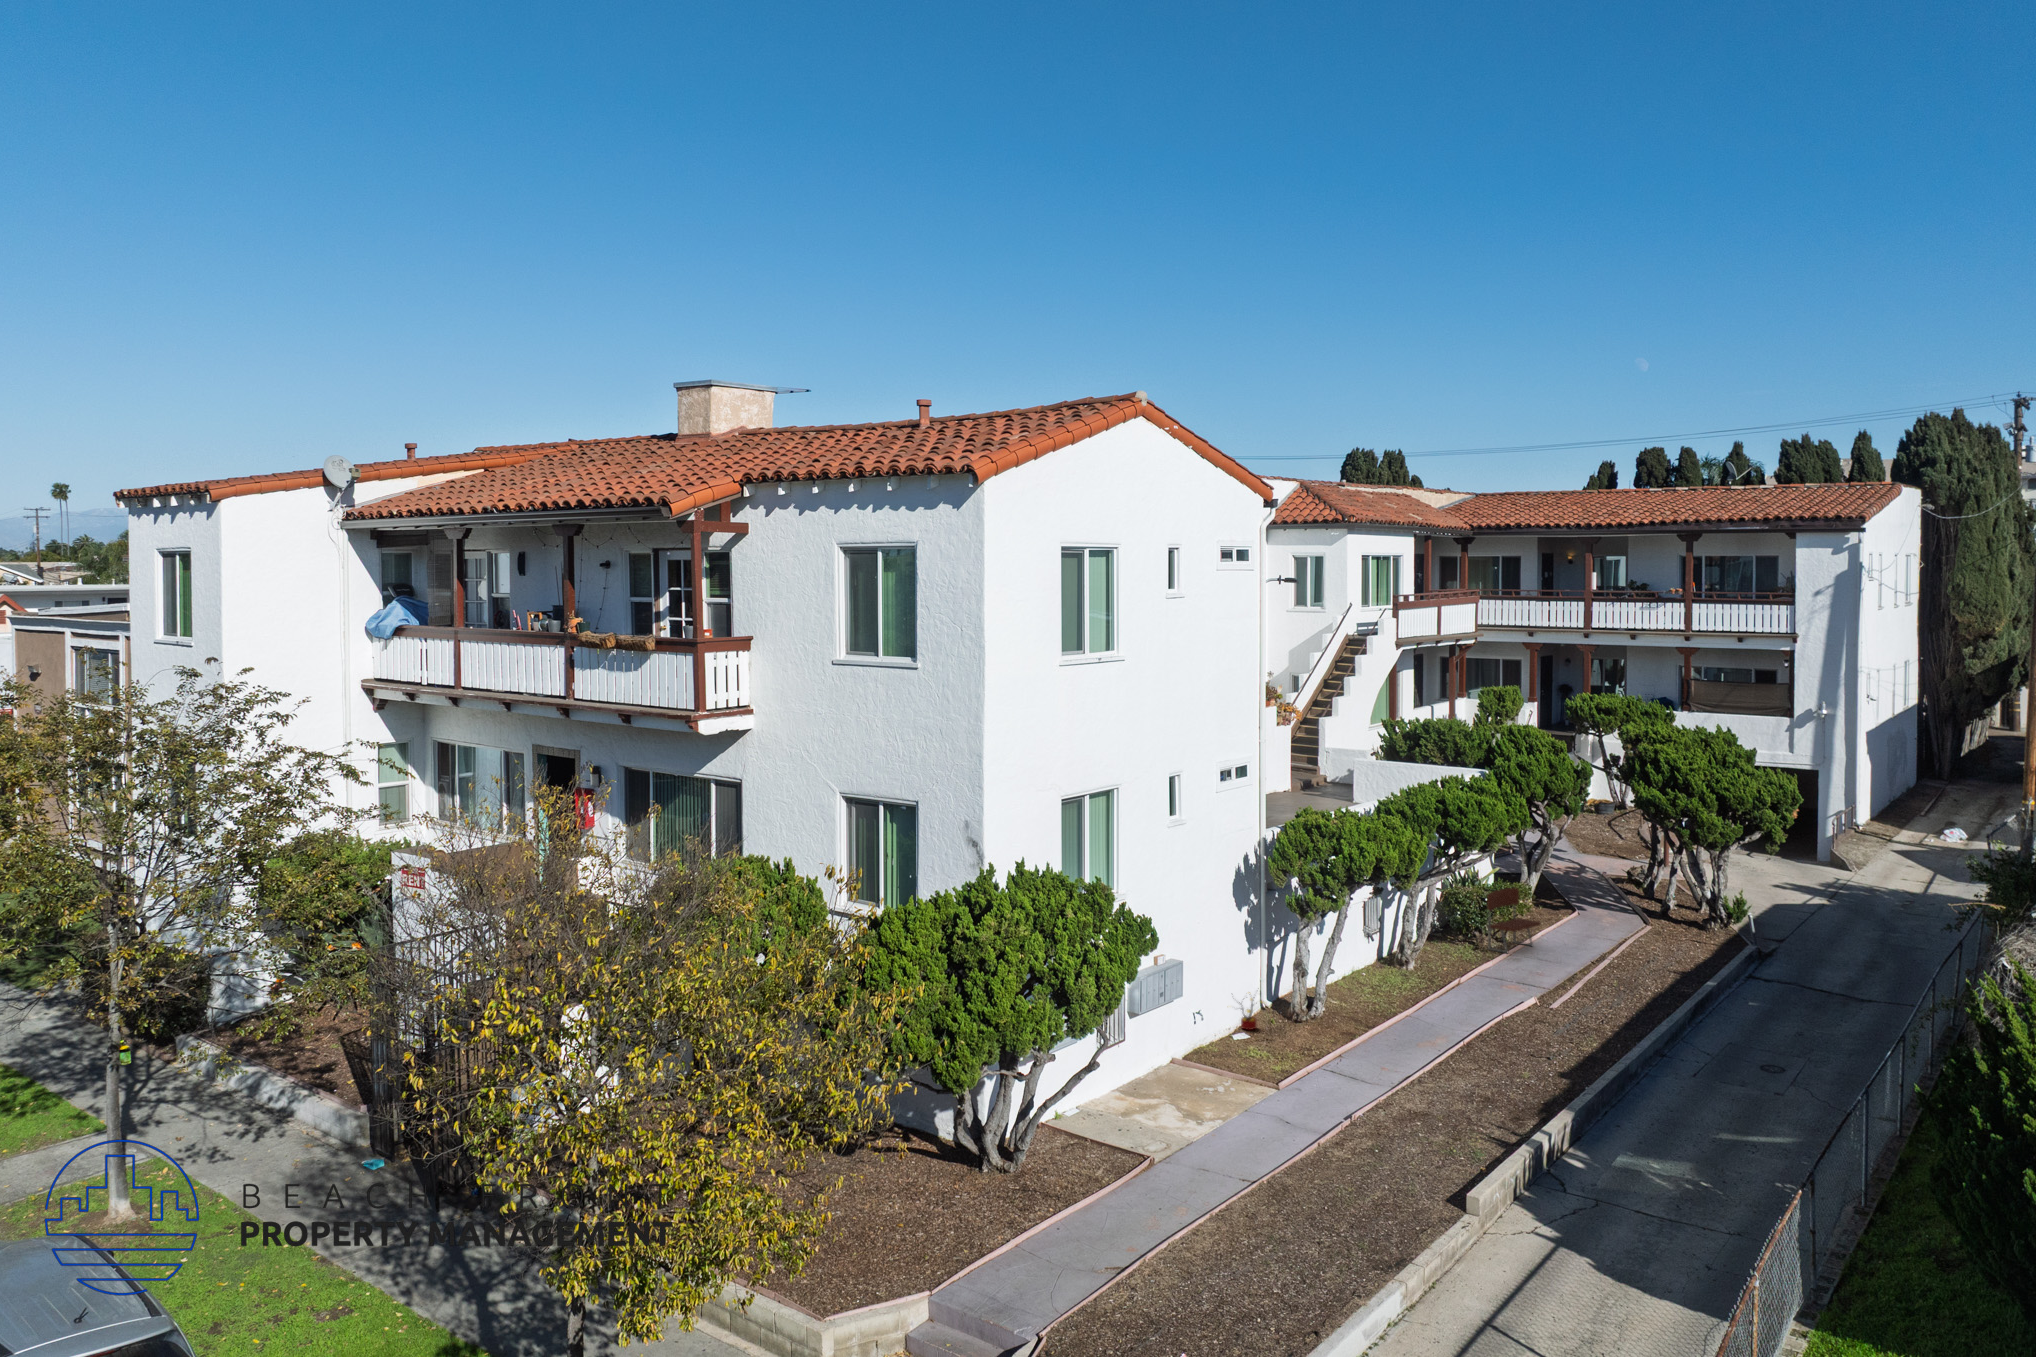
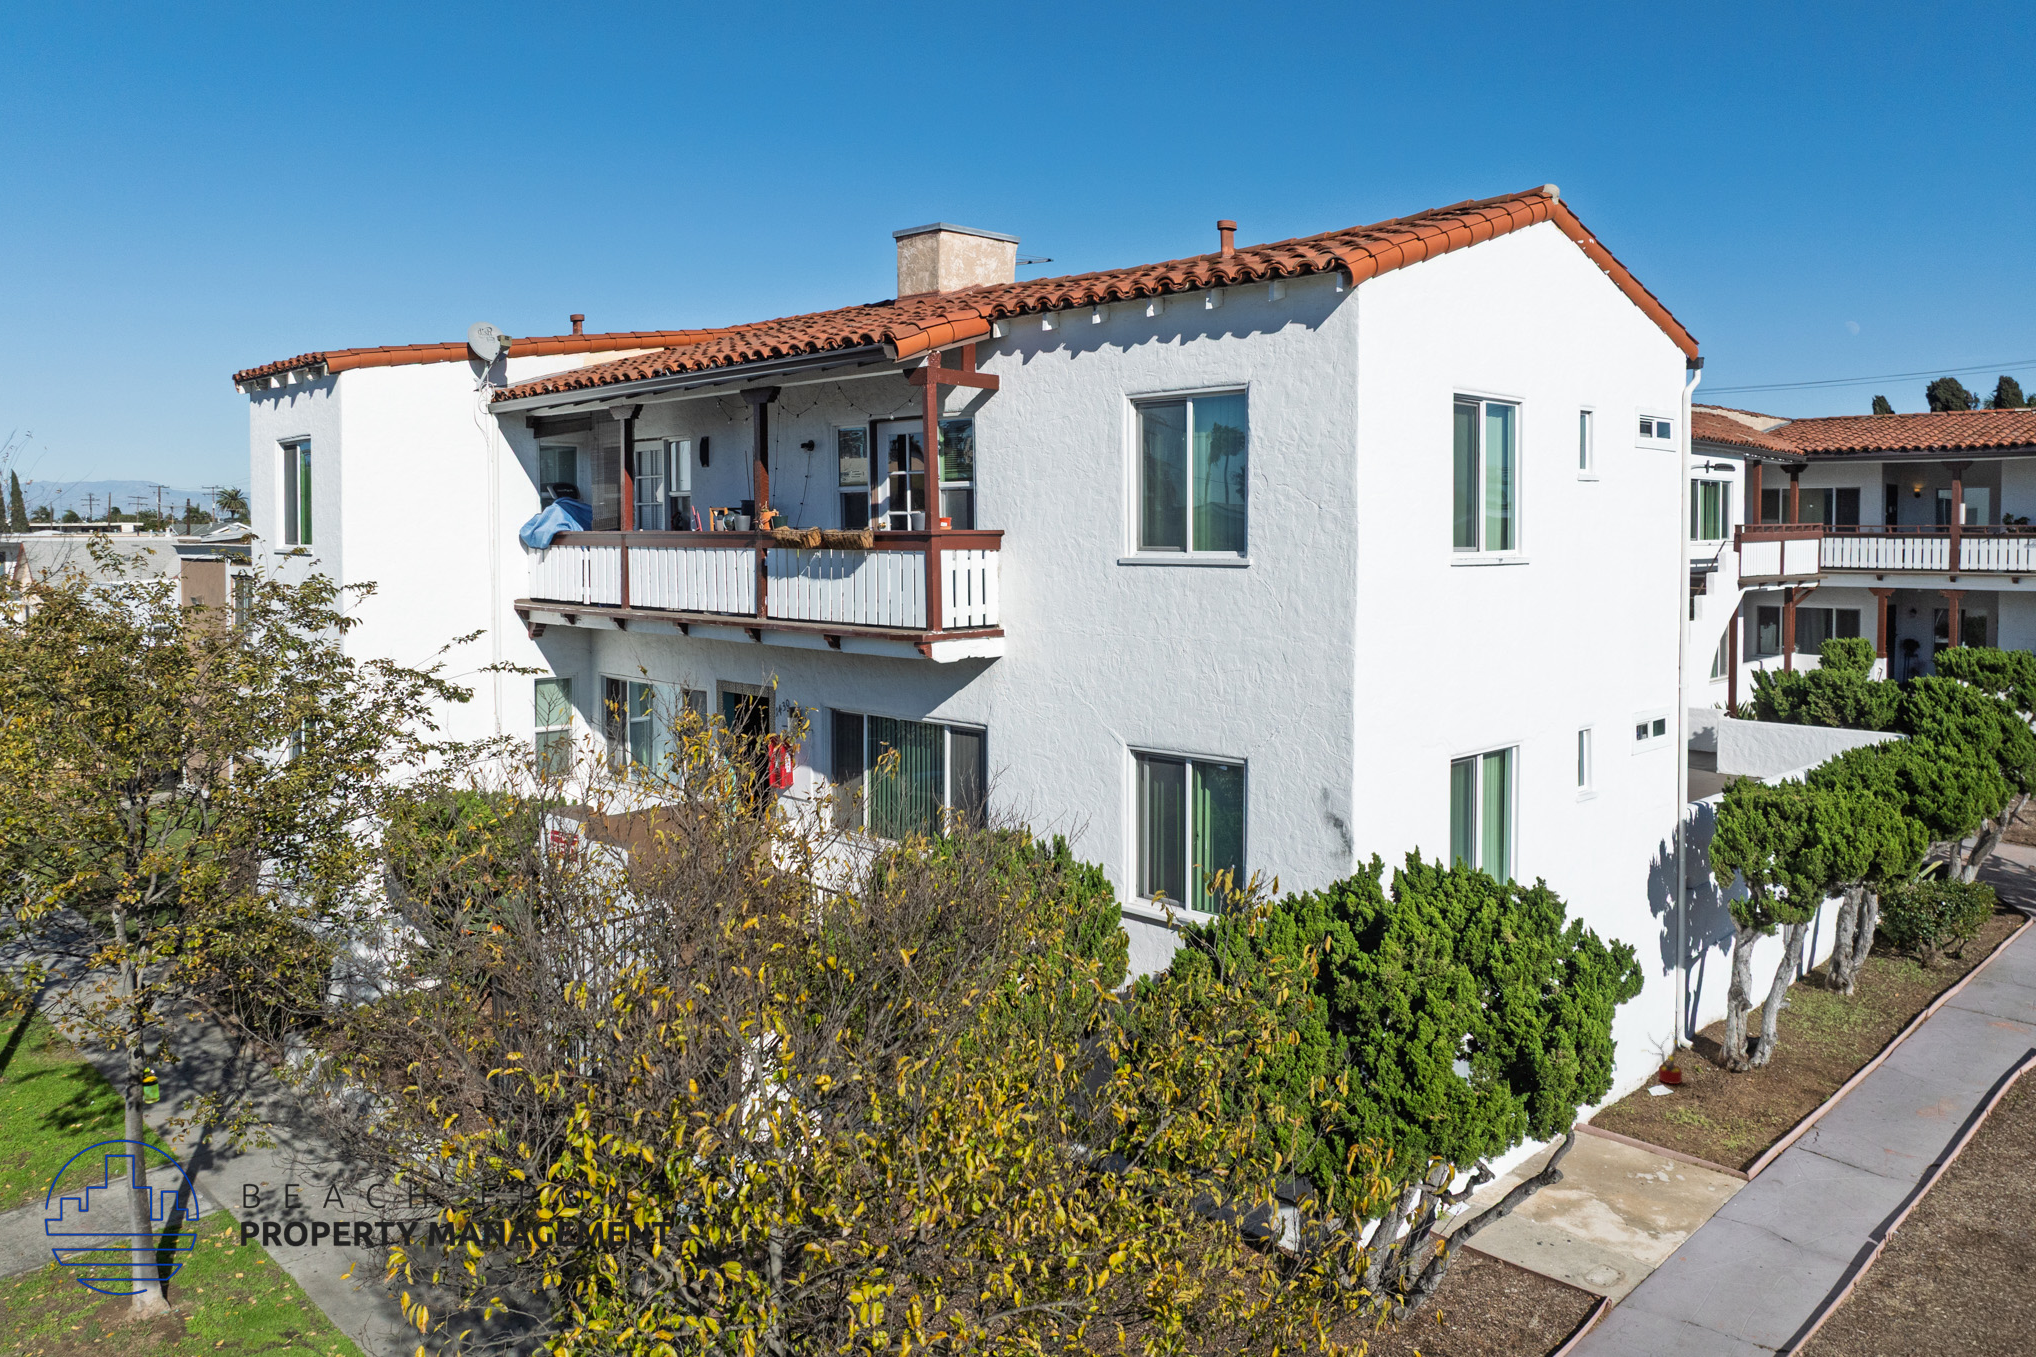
bench: present [1487,887,1541,953] -> none [1940,889,2015,976]

